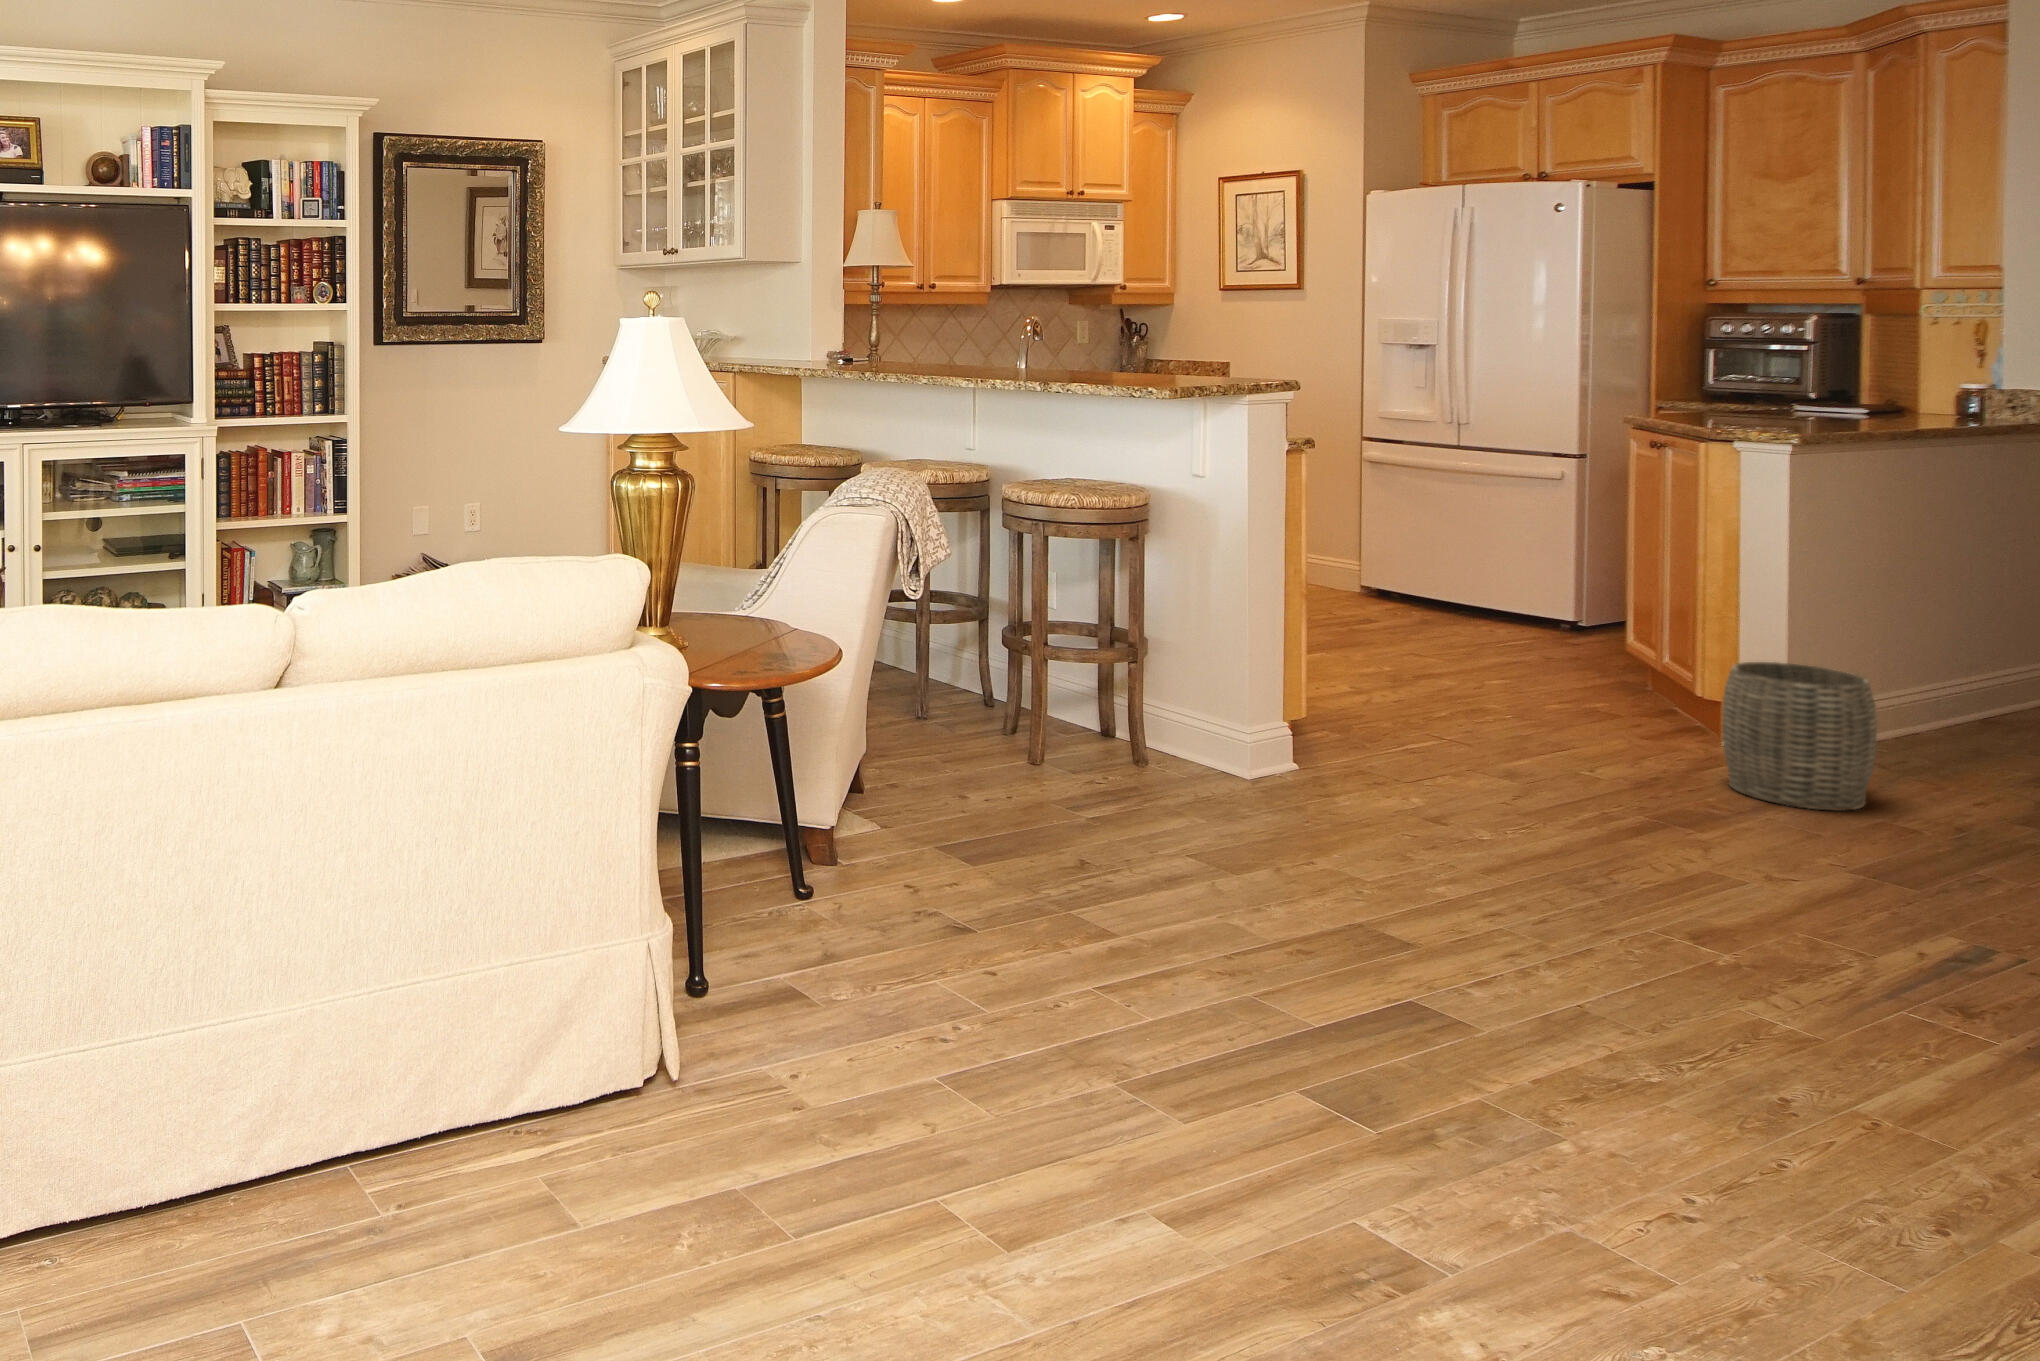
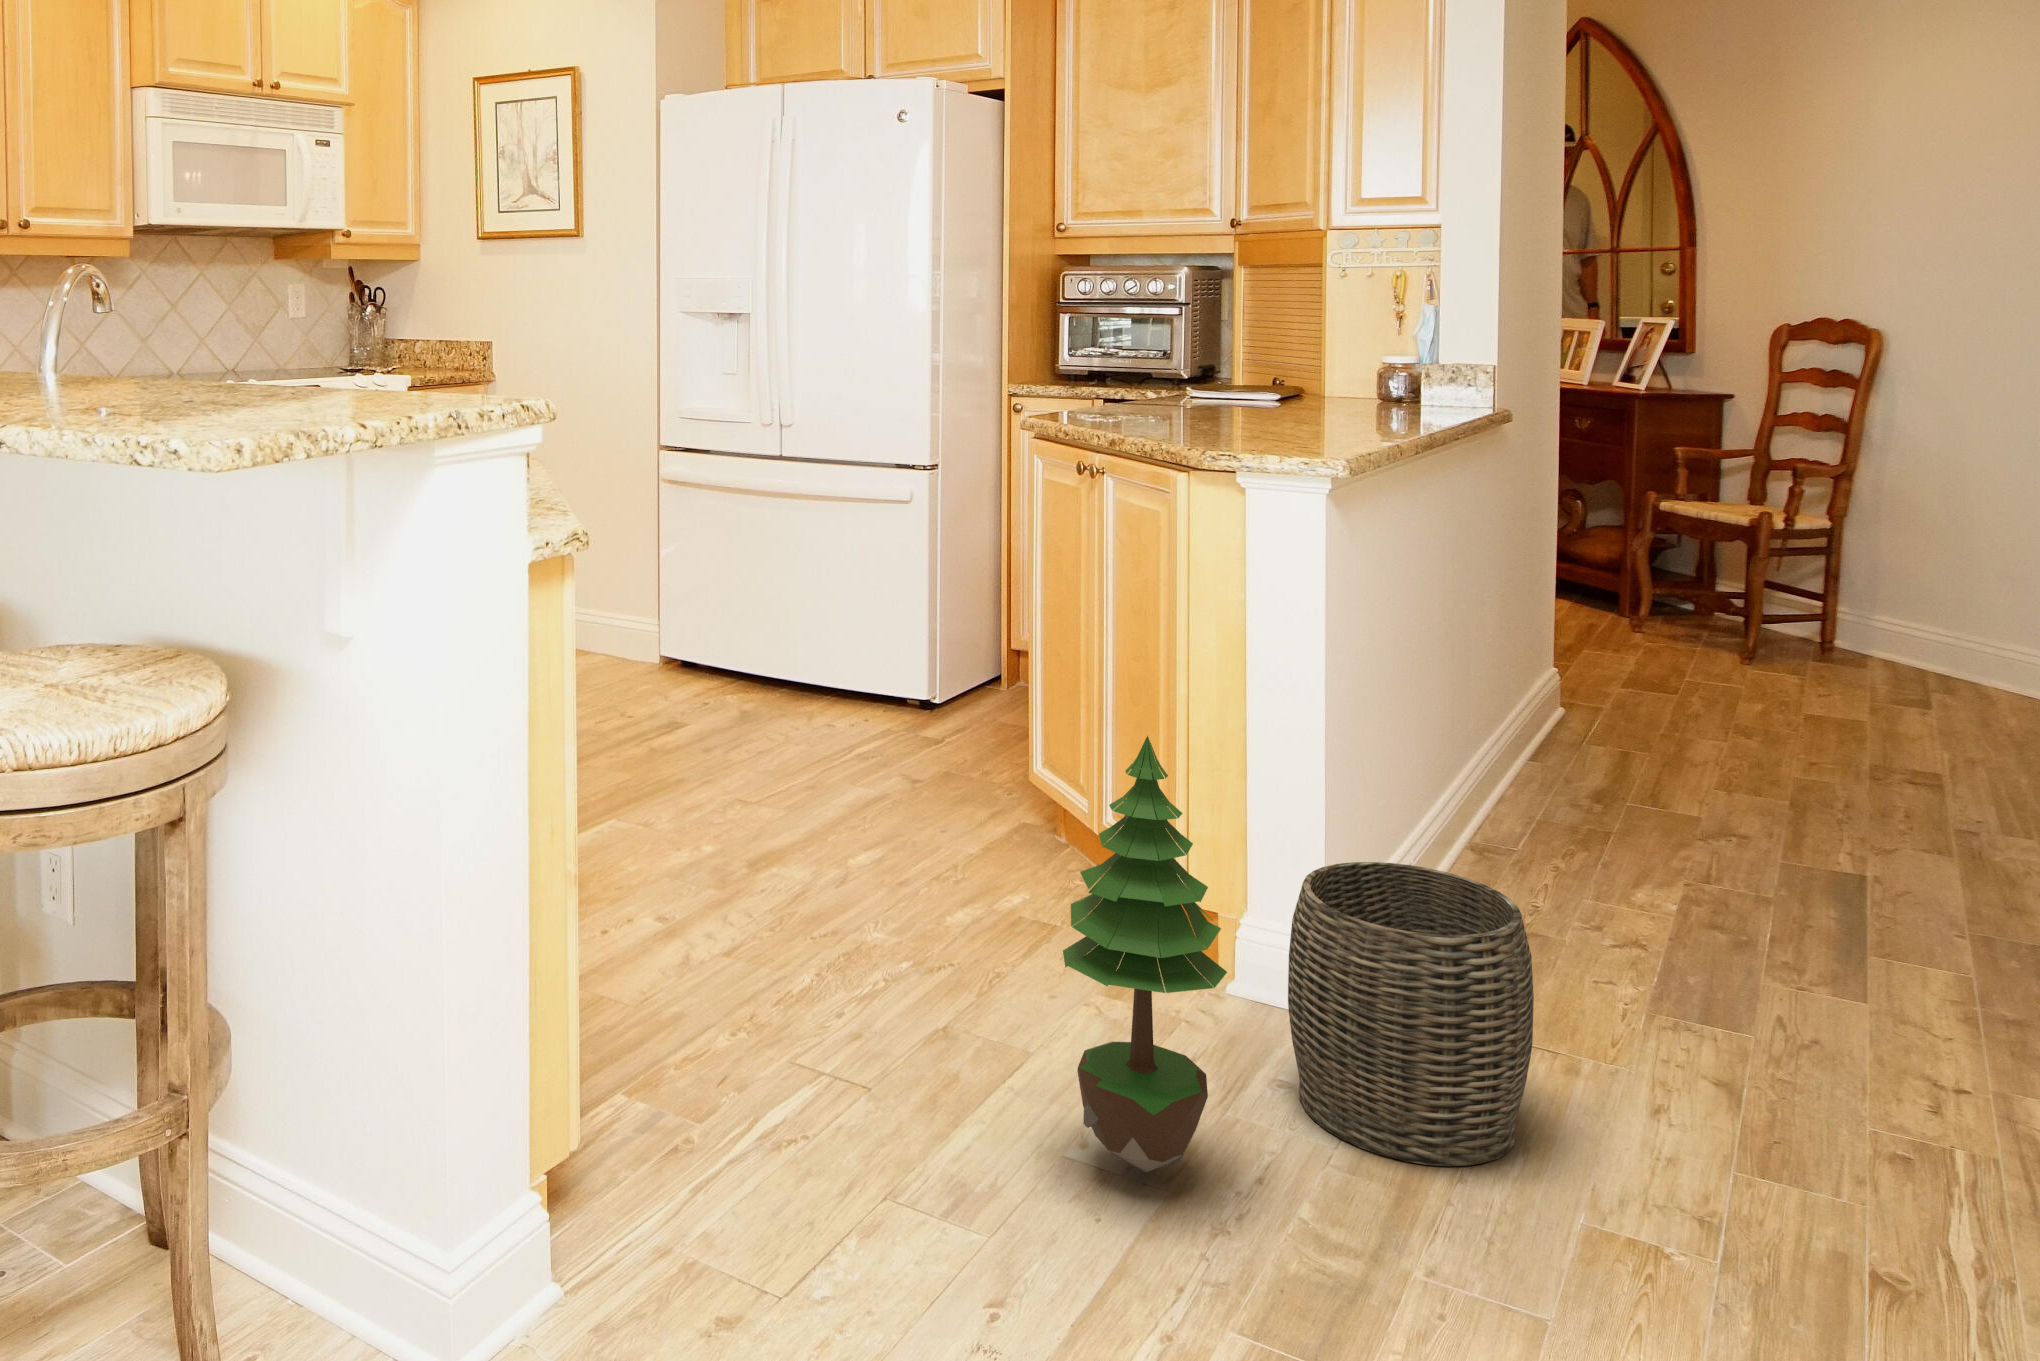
potted tree: none [1563,563,1659,787] -> present [1063,736,1227,1173]

